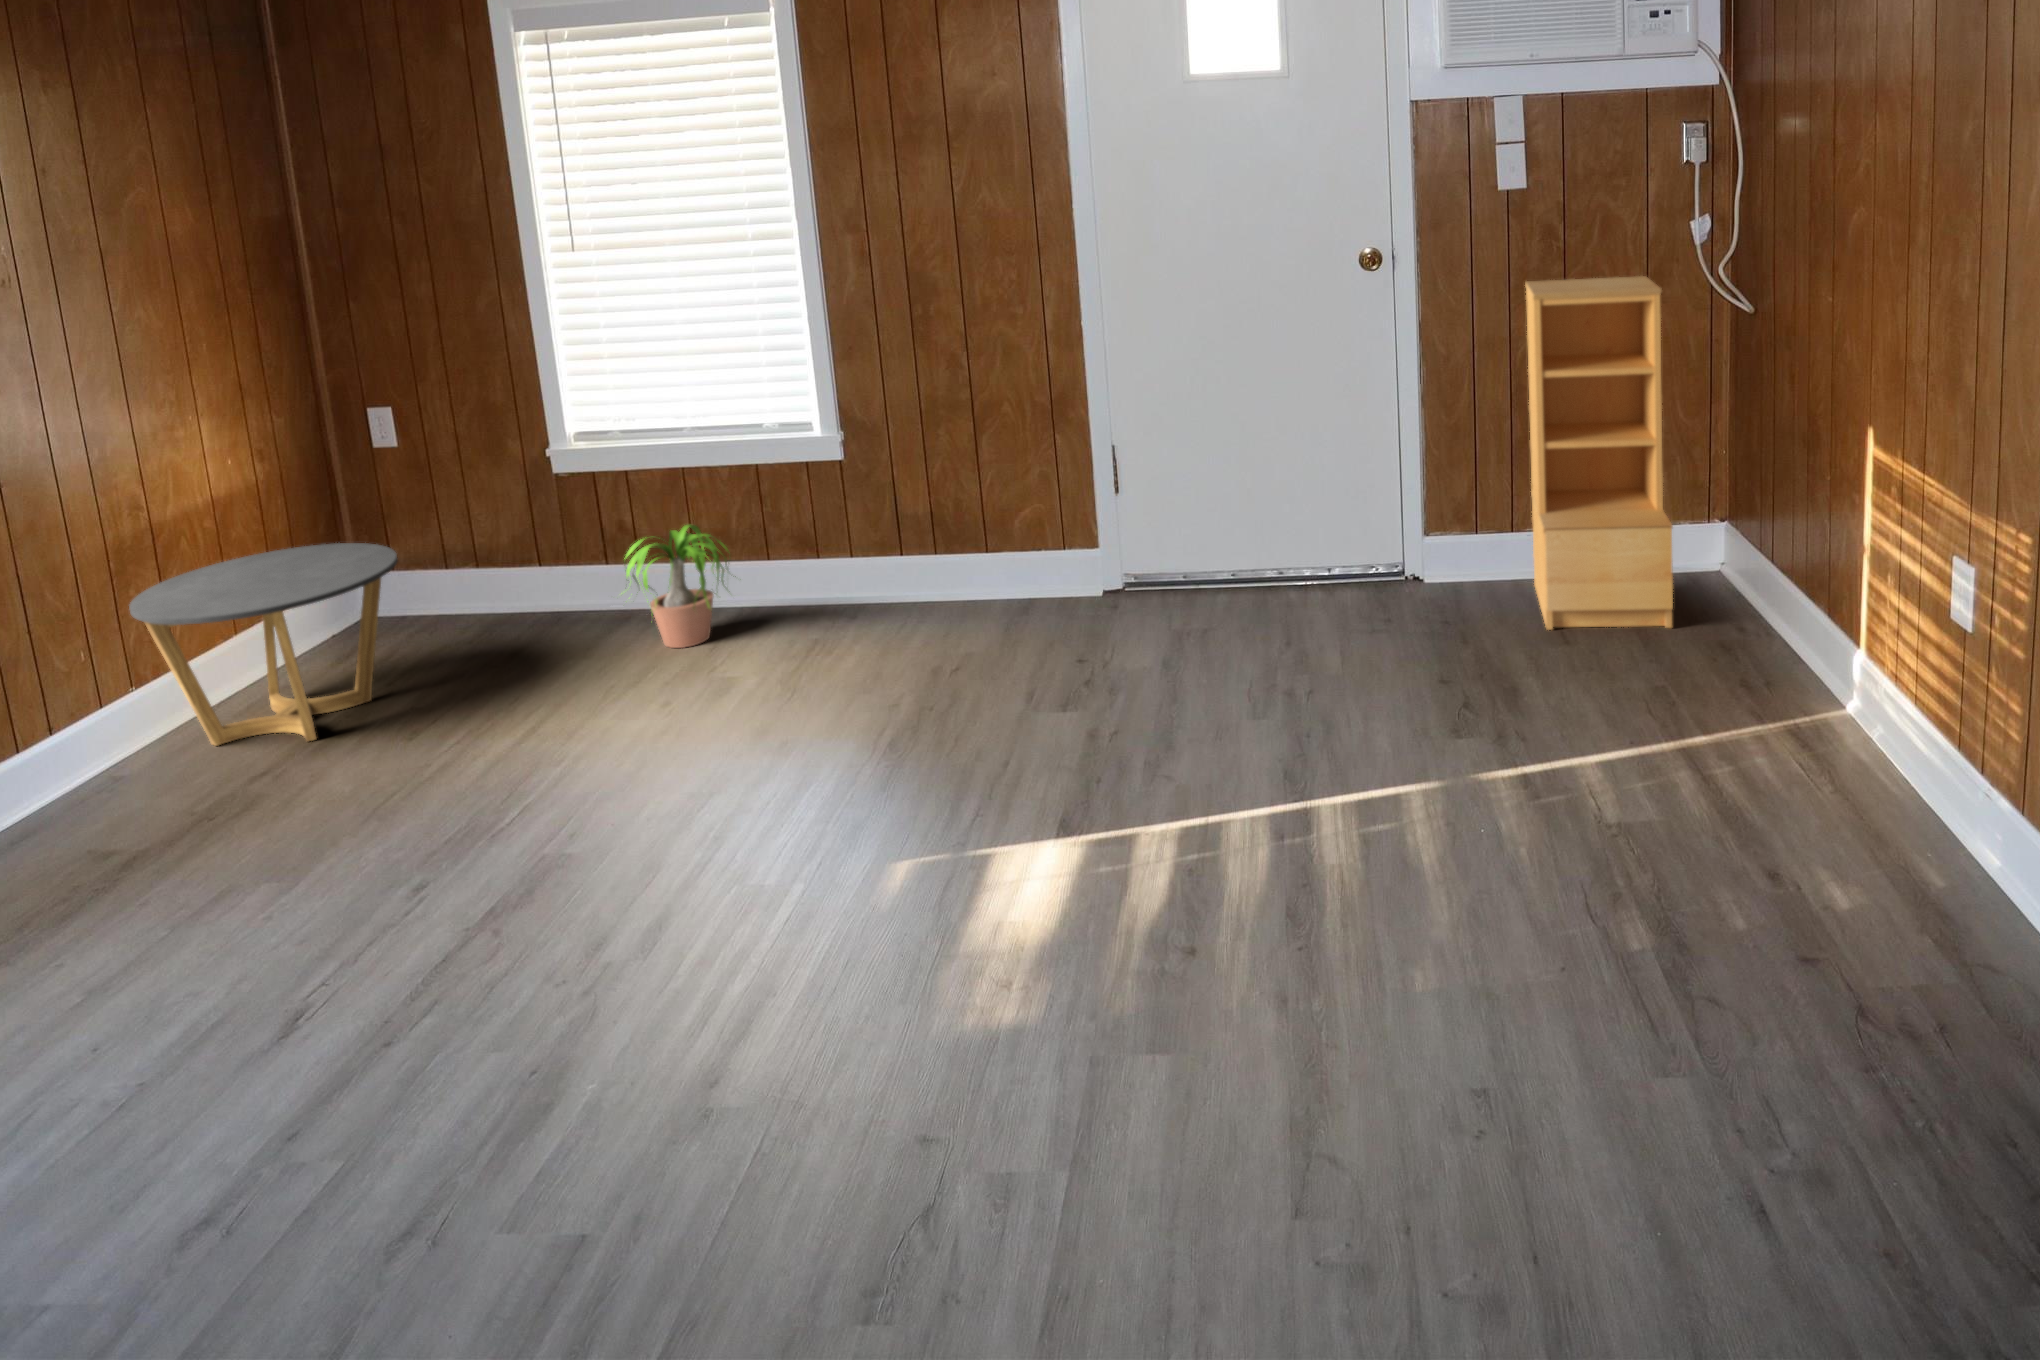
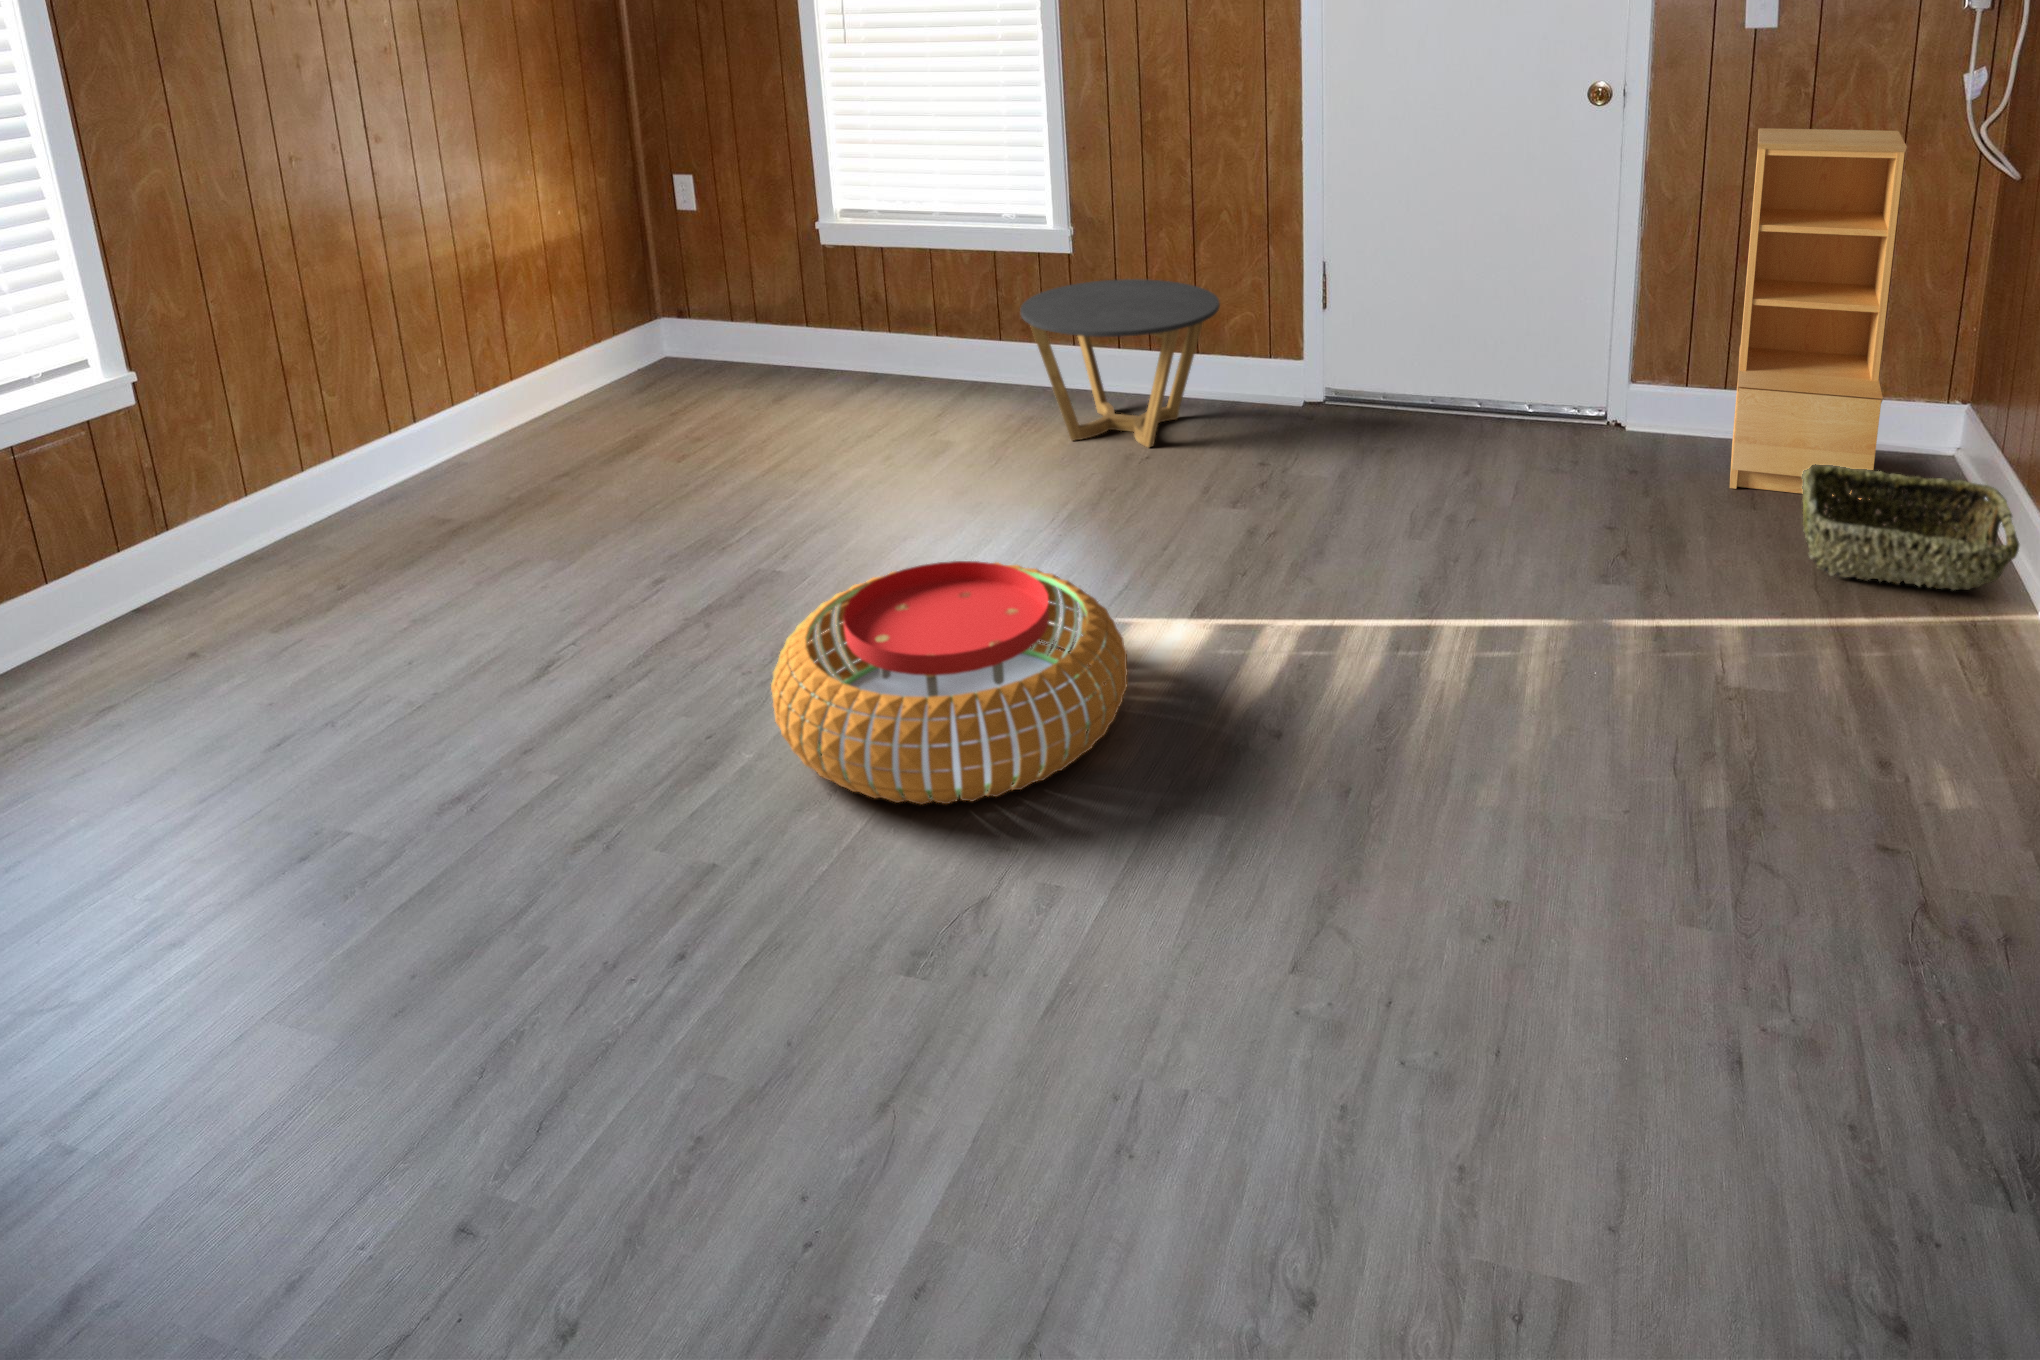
potted plant: present [624,525,736,648] -> none [854,299,977,407]
side table: present [129,543,398,746] -> present [1021,279,1220,448]
woven basket: none [1621,594,1824,703] -> present [1802,465,2019,590]
pouf: none [585,809,1014,1121] -> present [771,561,1128,805]

